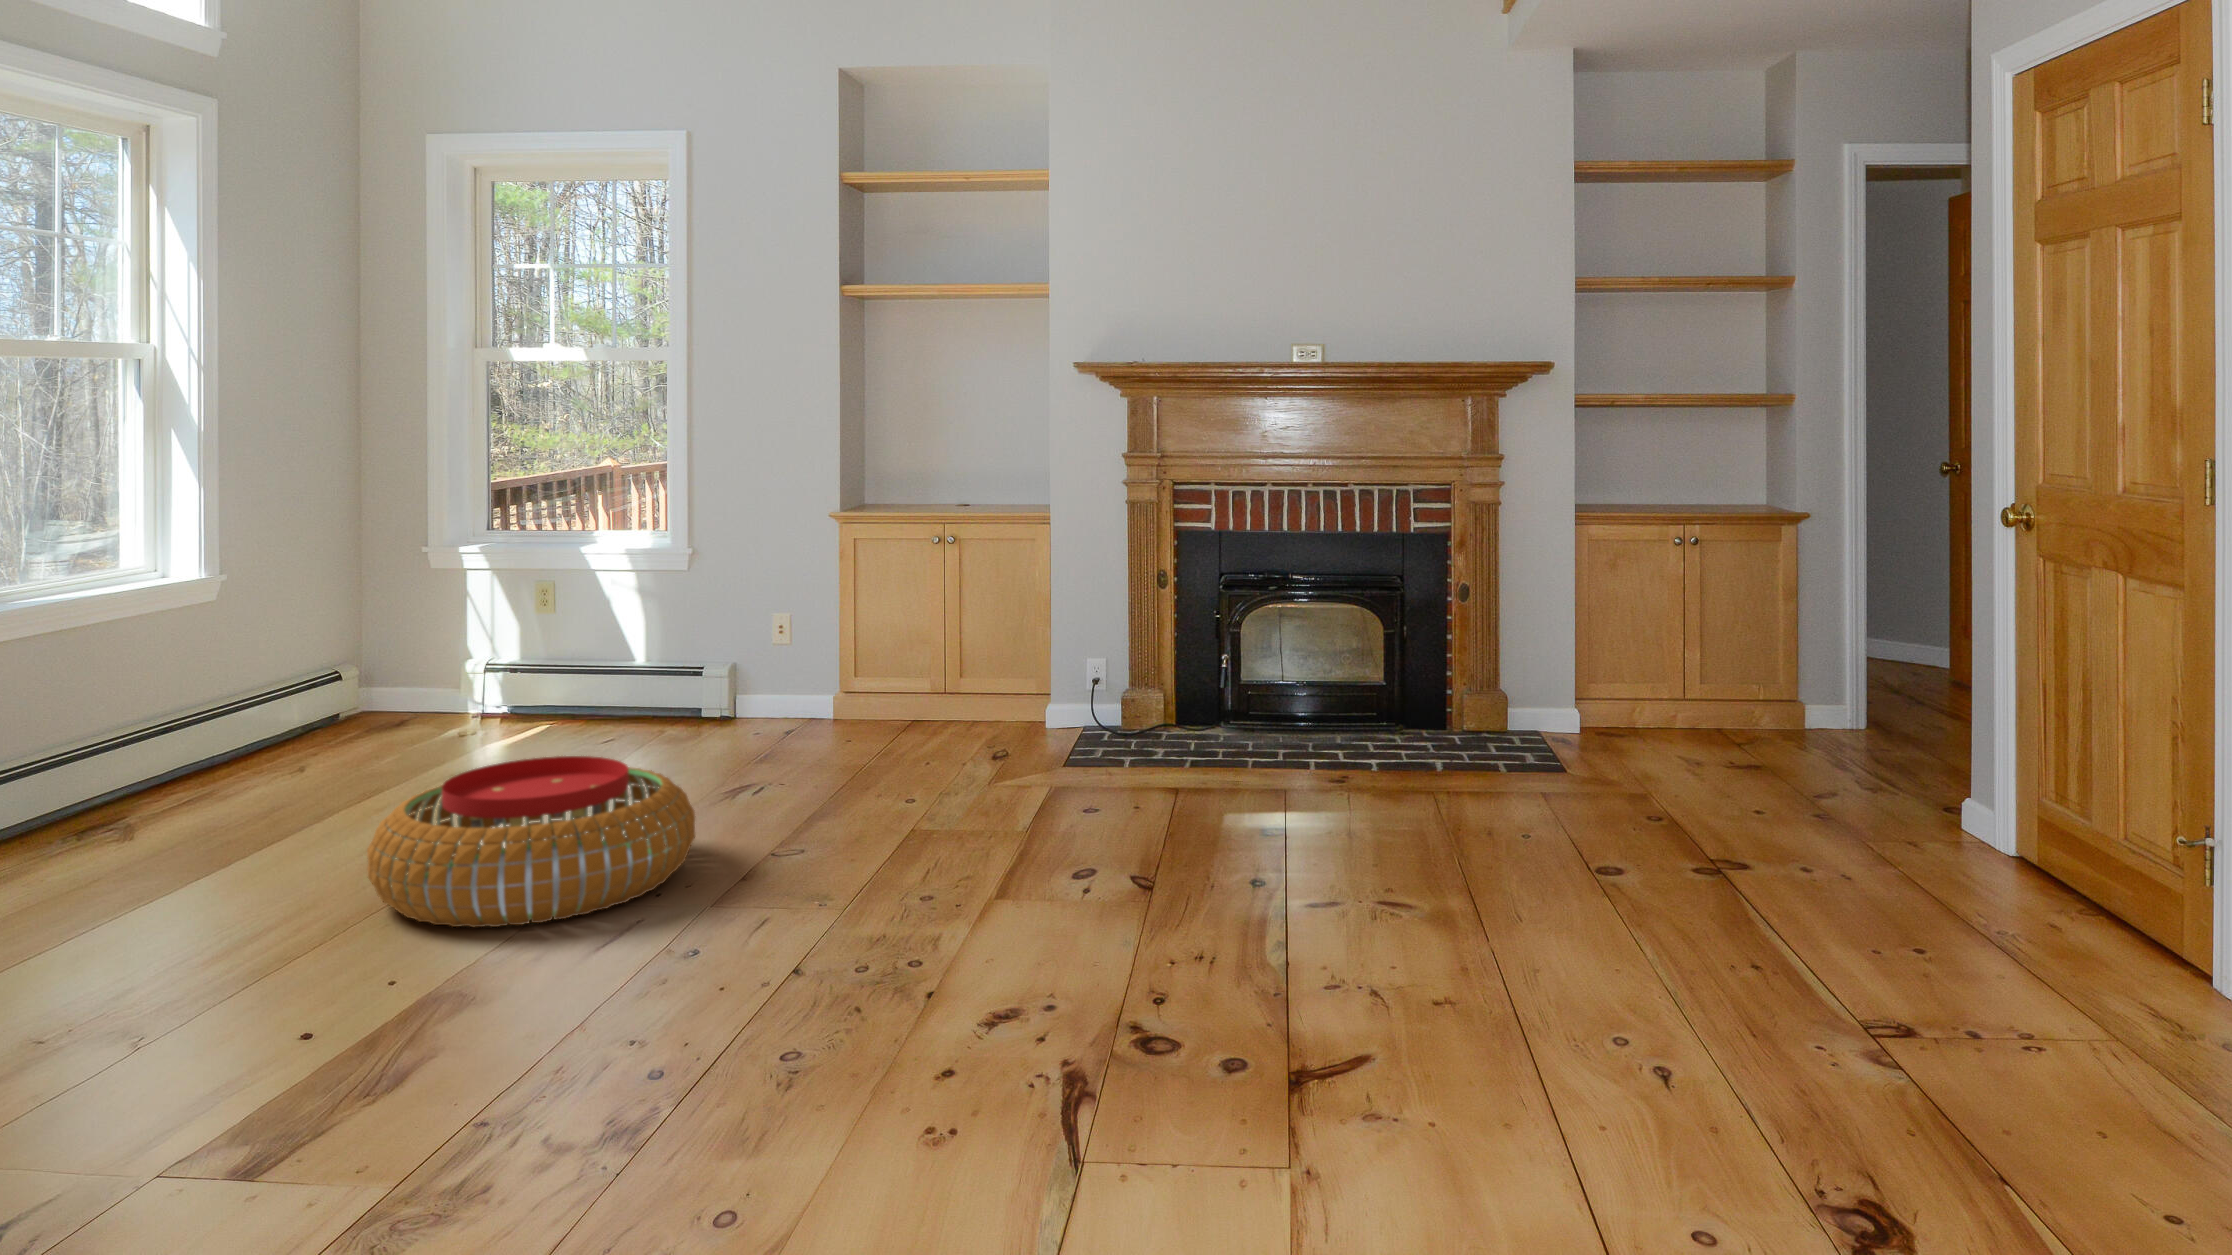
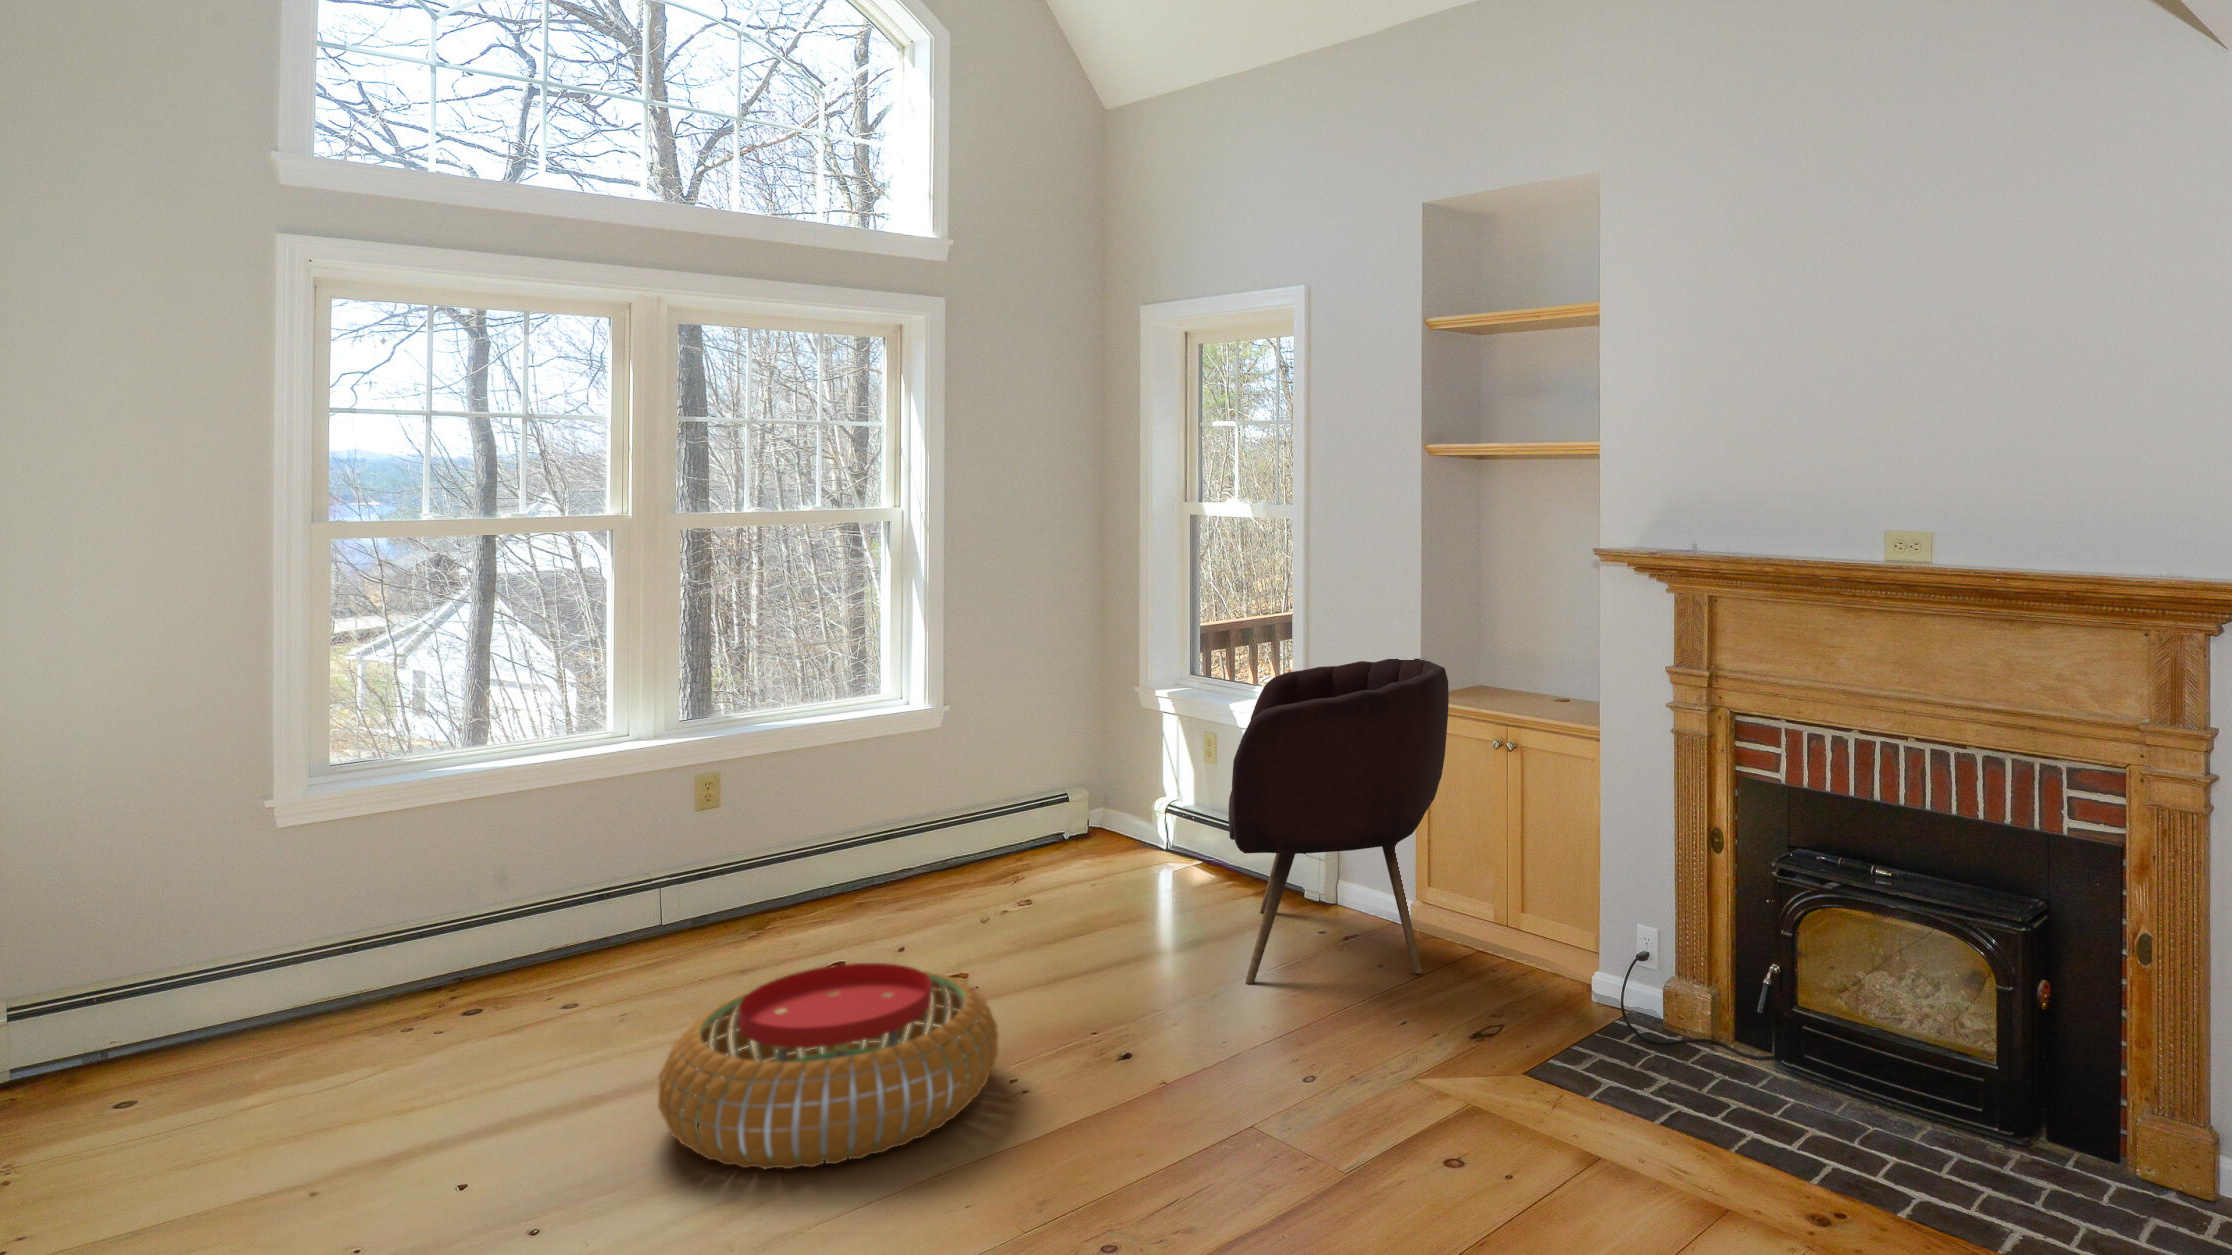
armchair: none [652,481,888,766] -> present [1228,659,1449,984]

